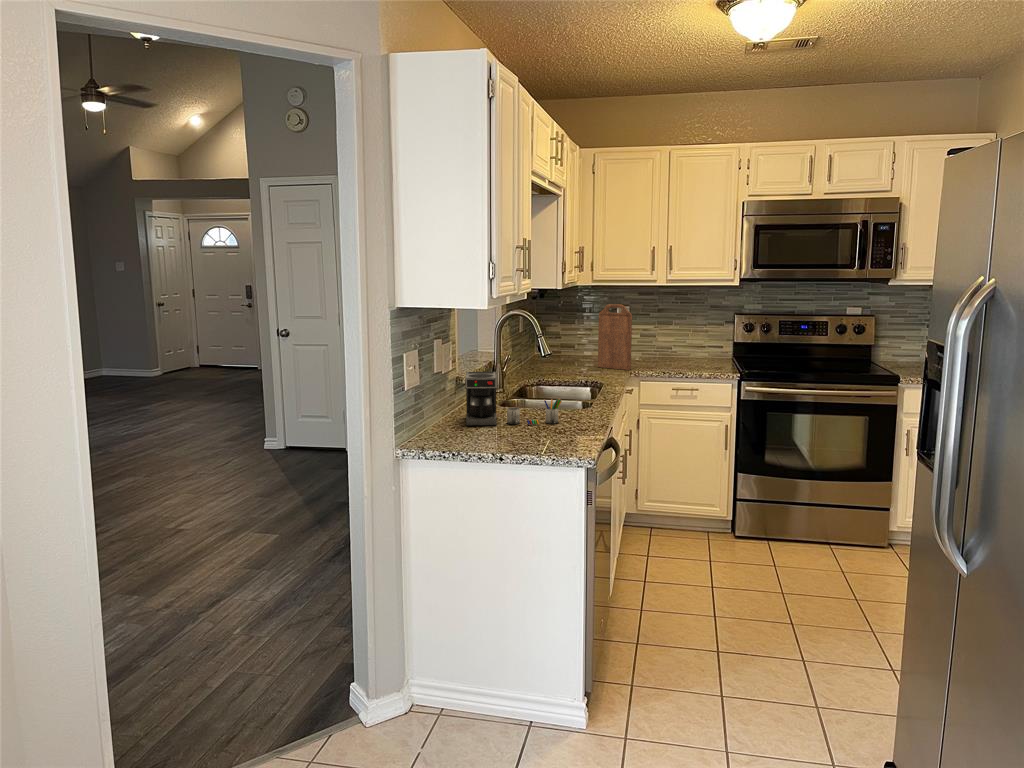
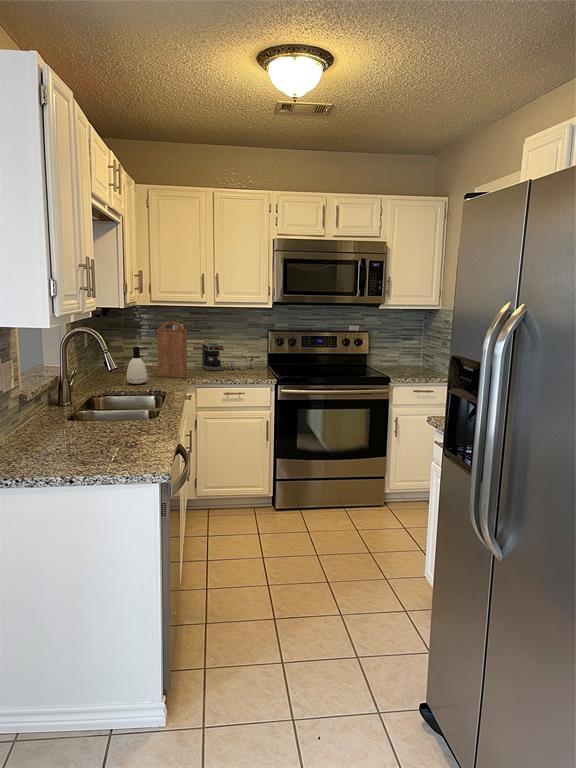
soap dispenser: none [562,332,586,374] -> present [127,347,147,384]
coffee maker: present [465,372,562,426] -> present [202,343,255,371]

